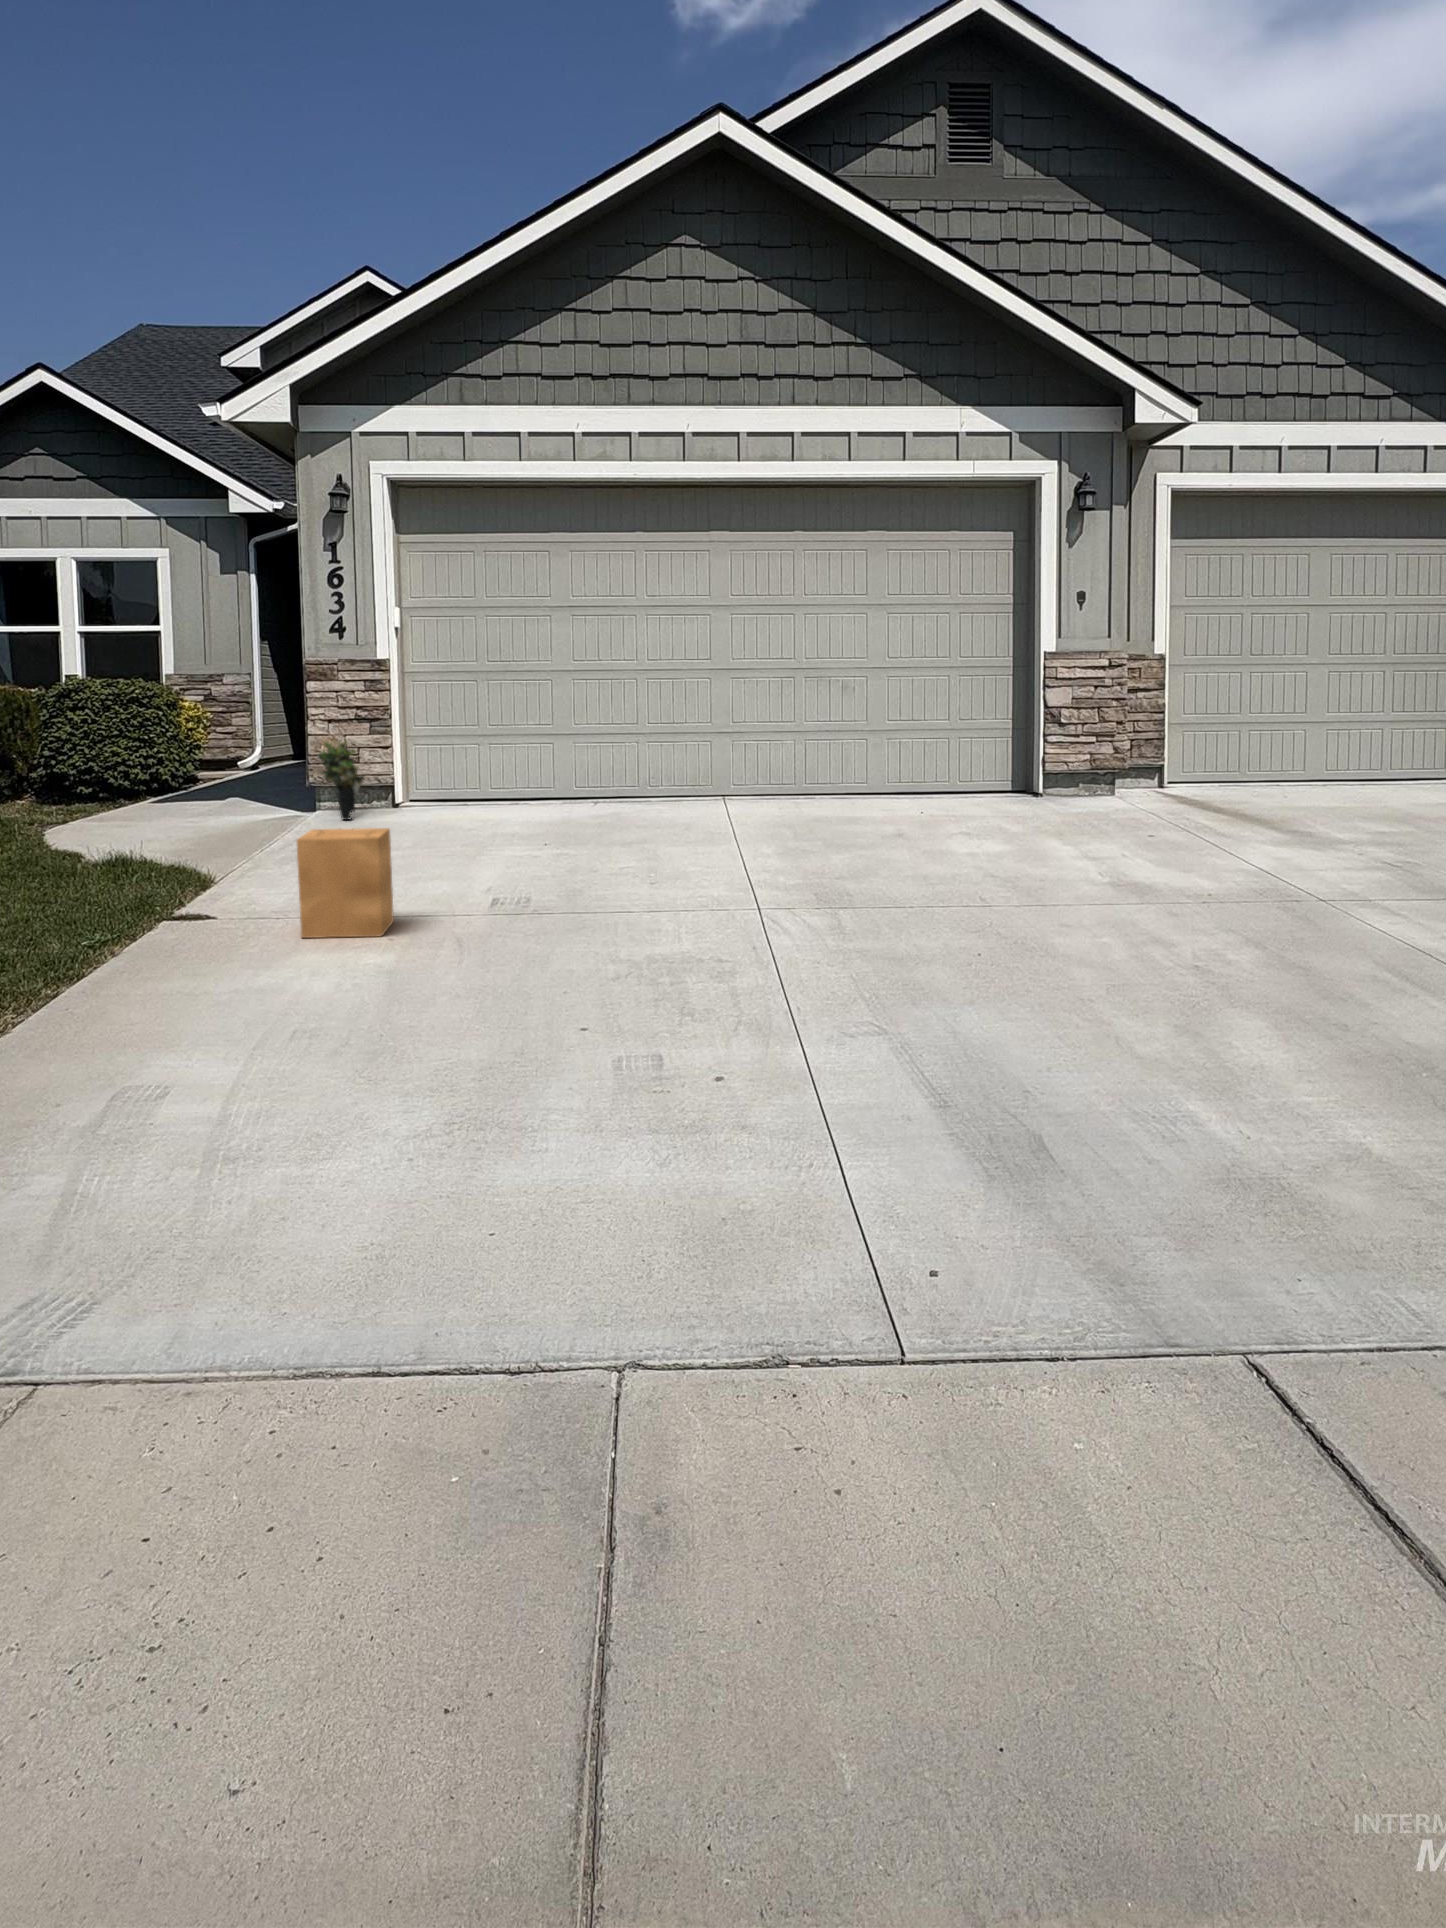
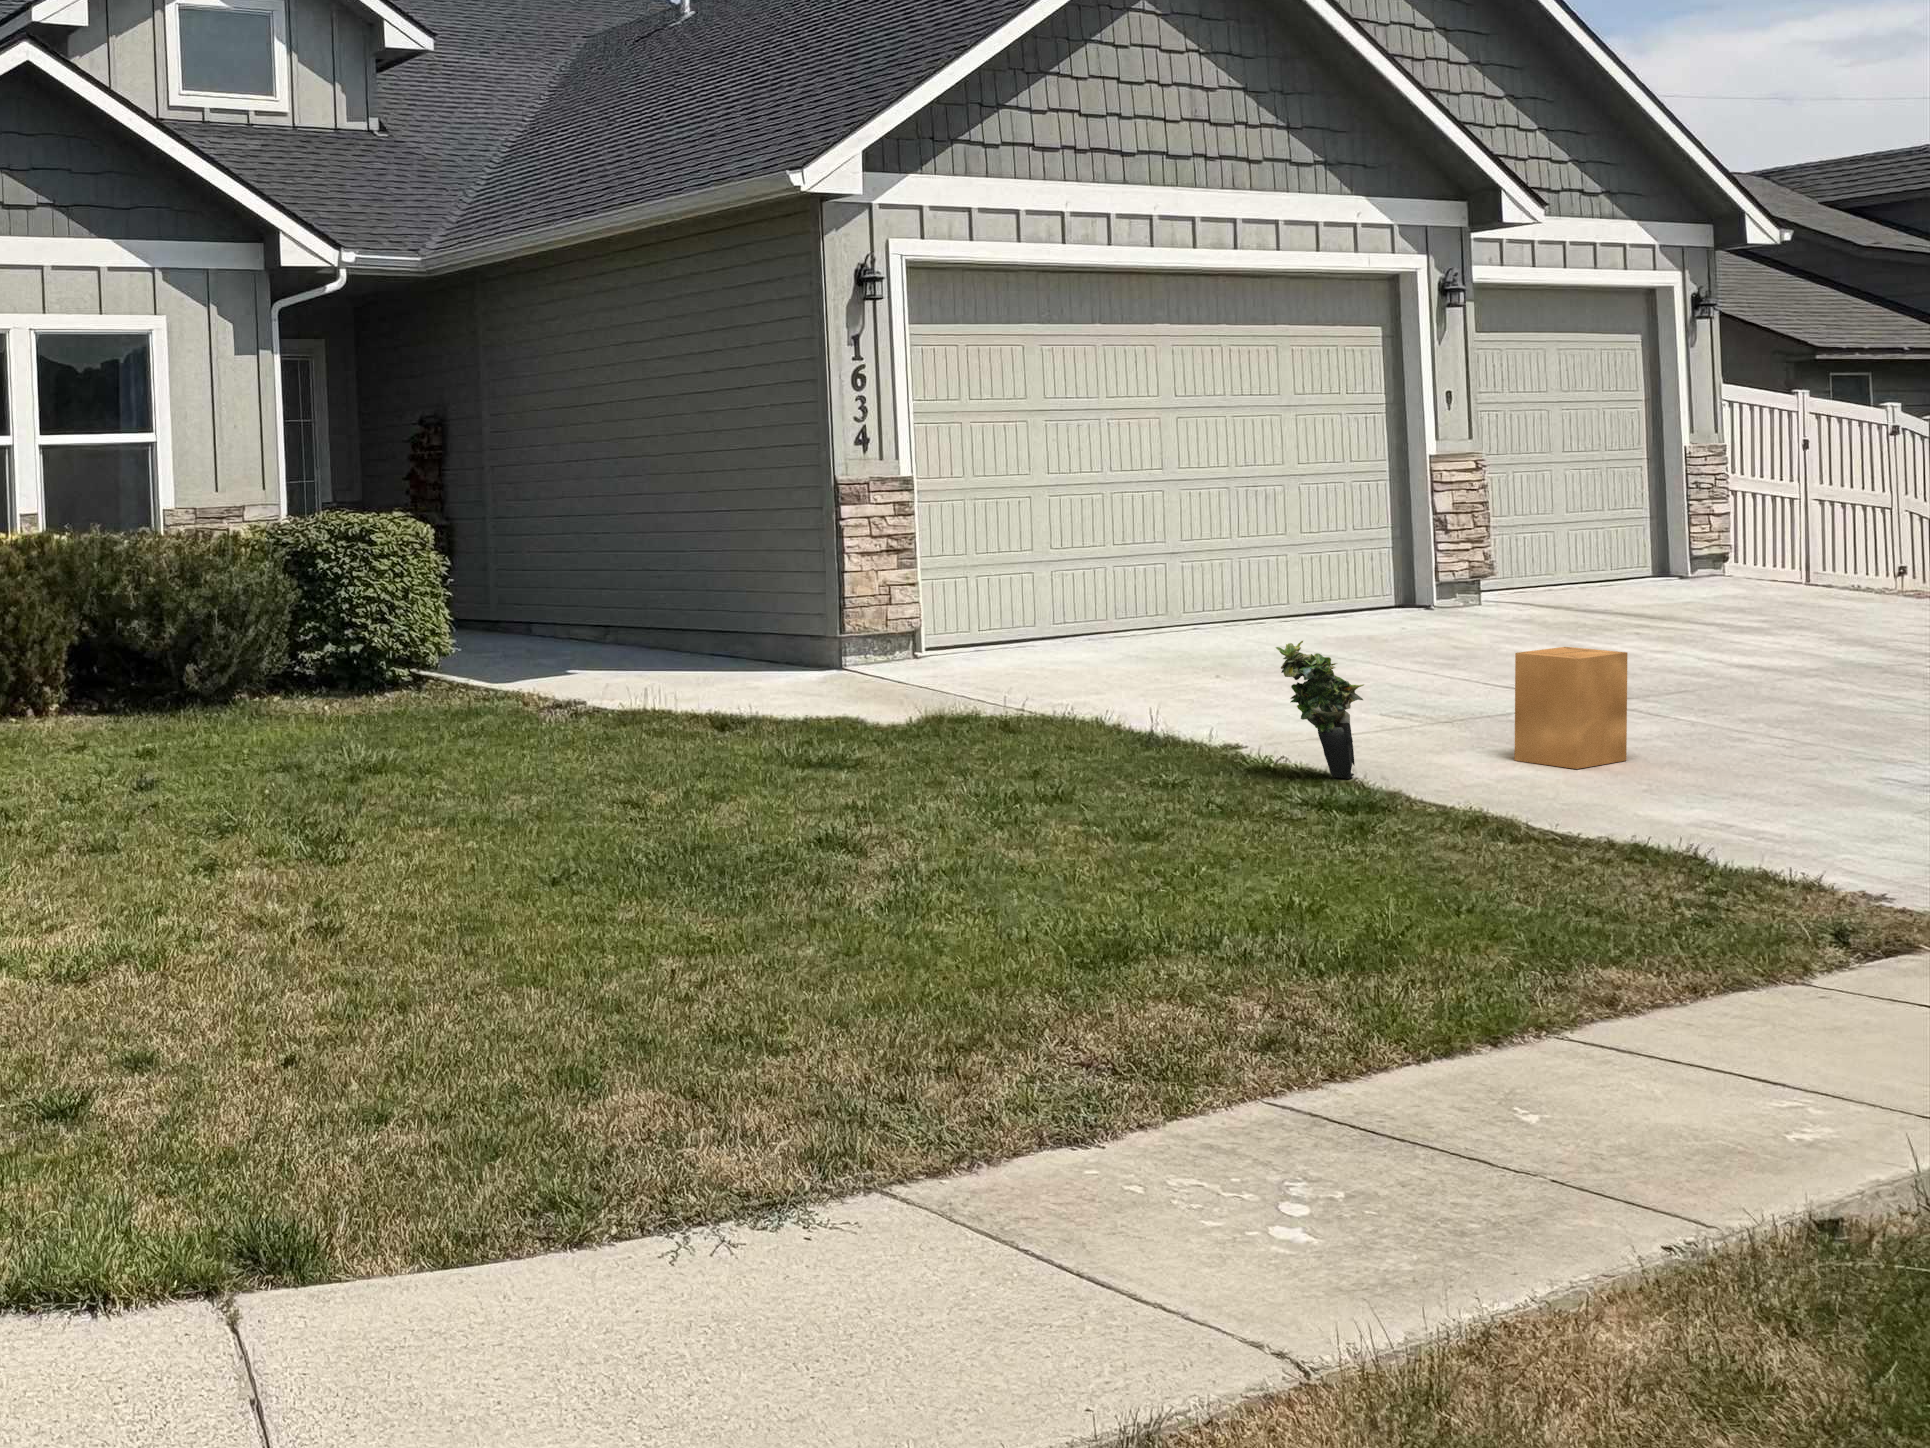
potted plant: present [317,741,365,820] -> present [1275,641,1364,779]

